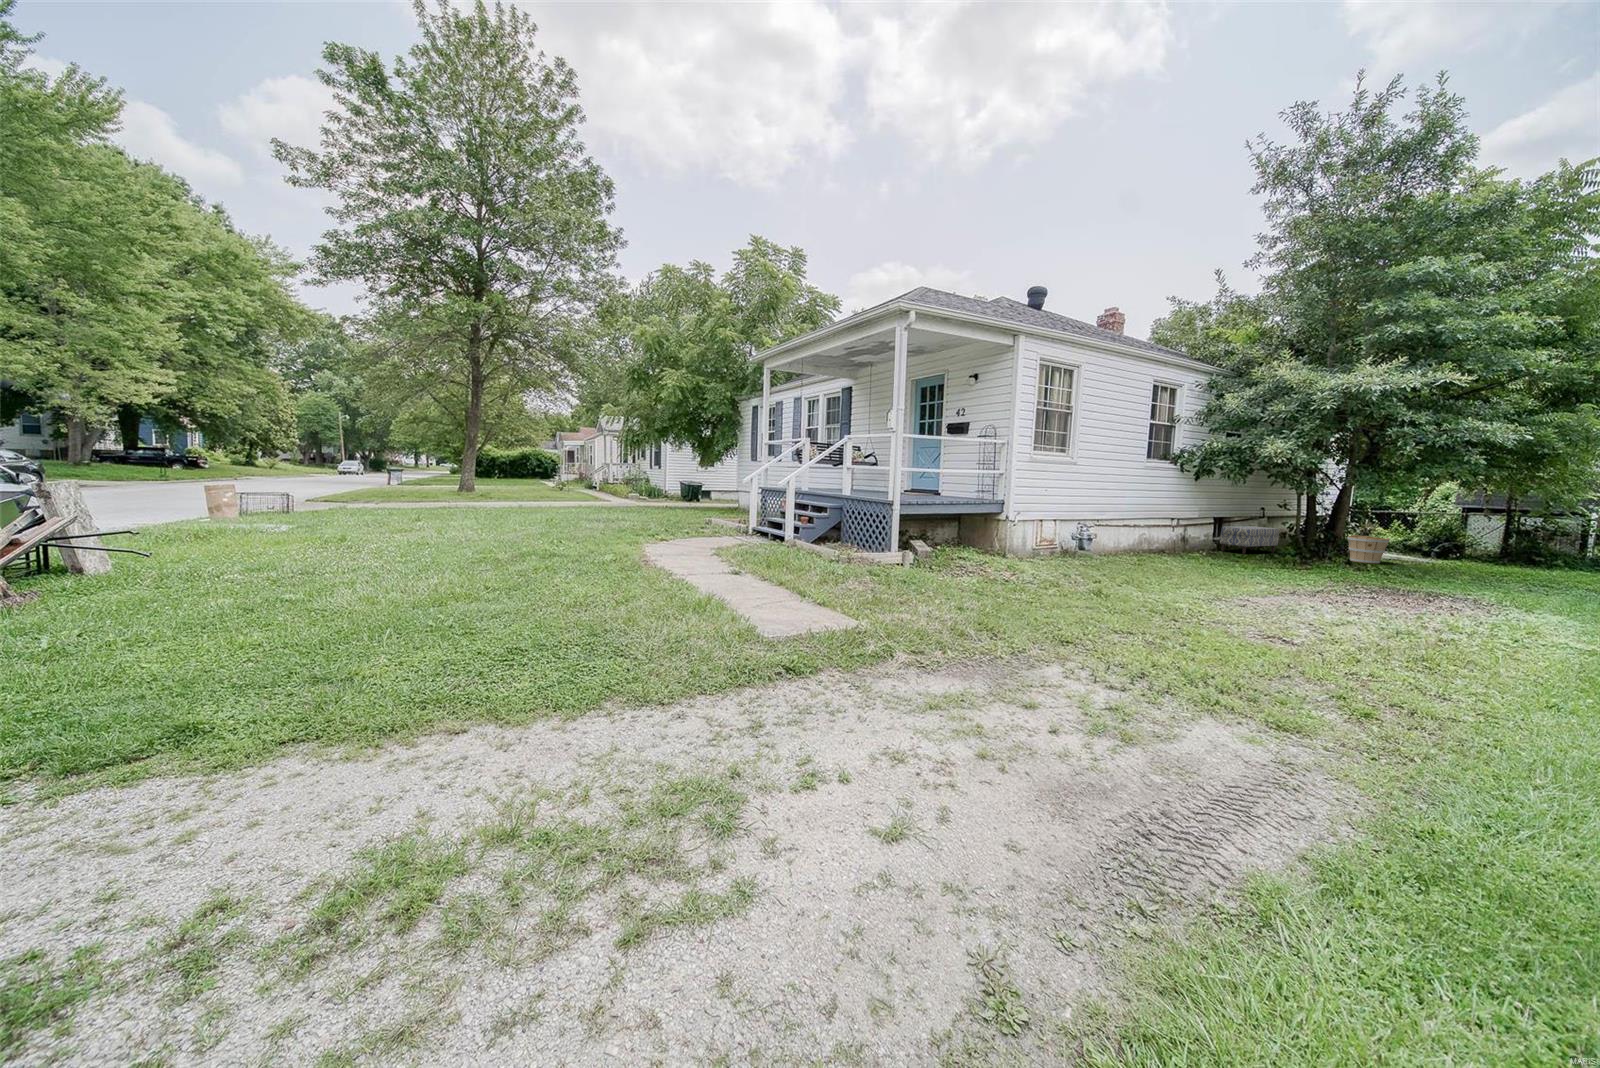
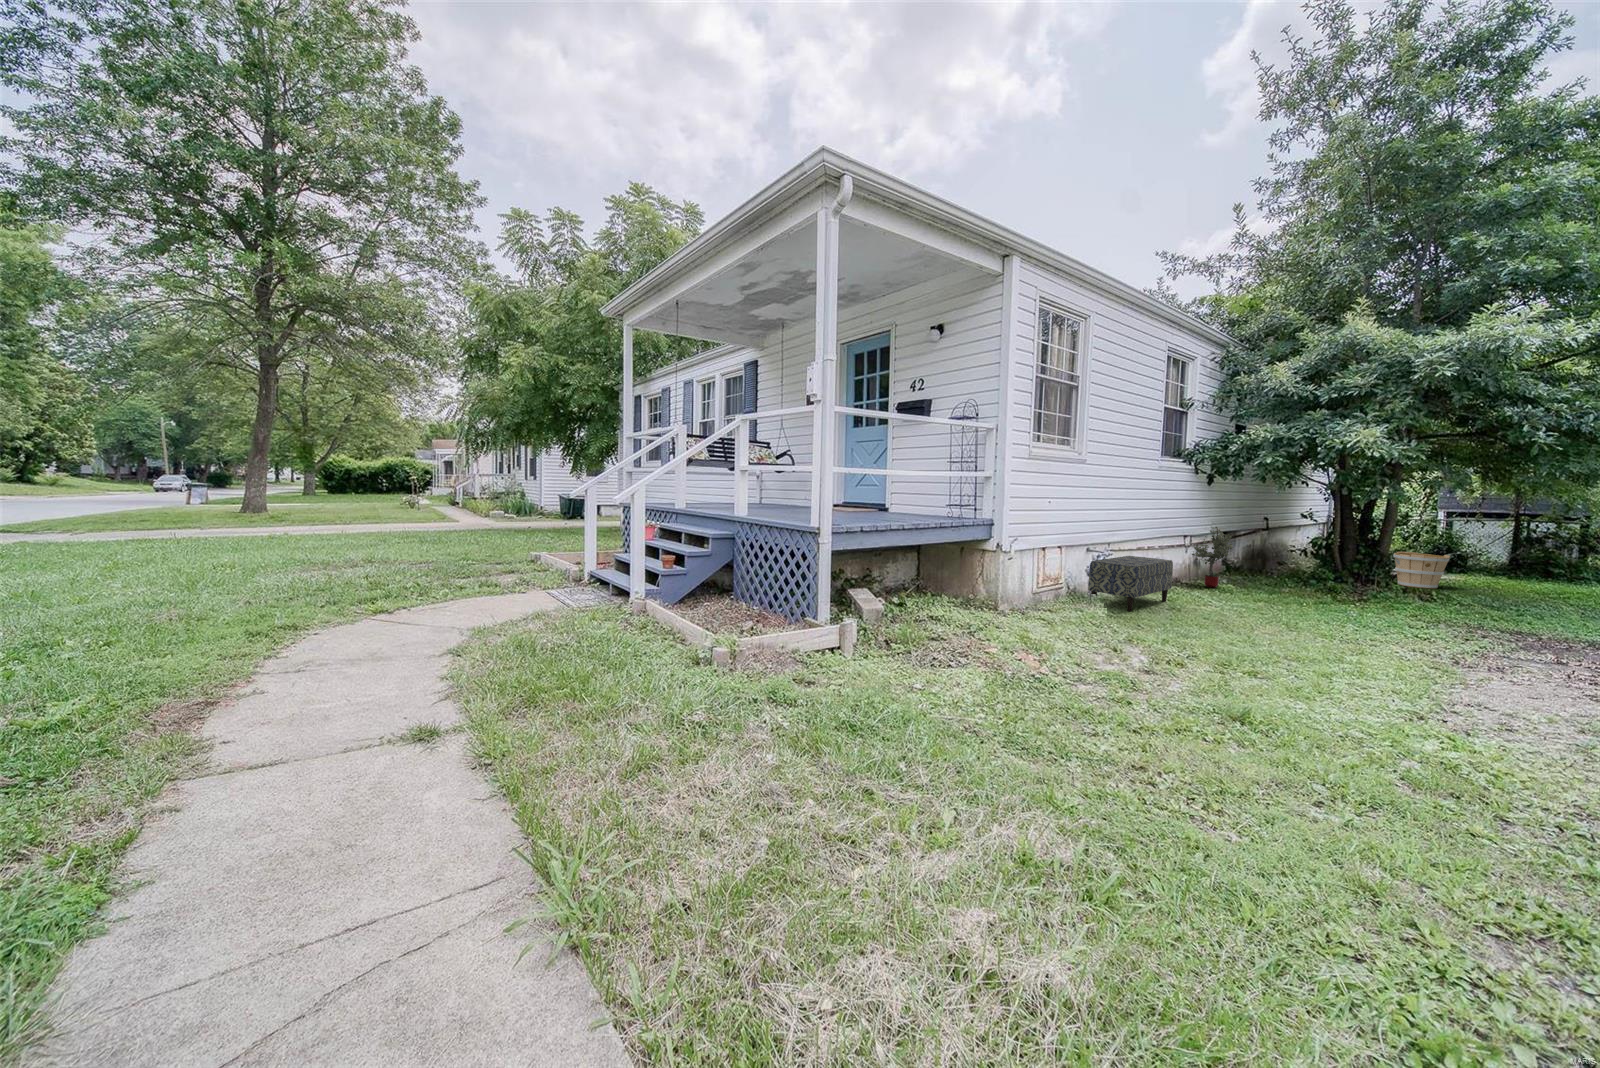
potted tree: none [1170,511,1204,556] -> present [1192,527,1233,588]
bench: present [1220,526,1279,554] -> present [1088,556,1173,611]

